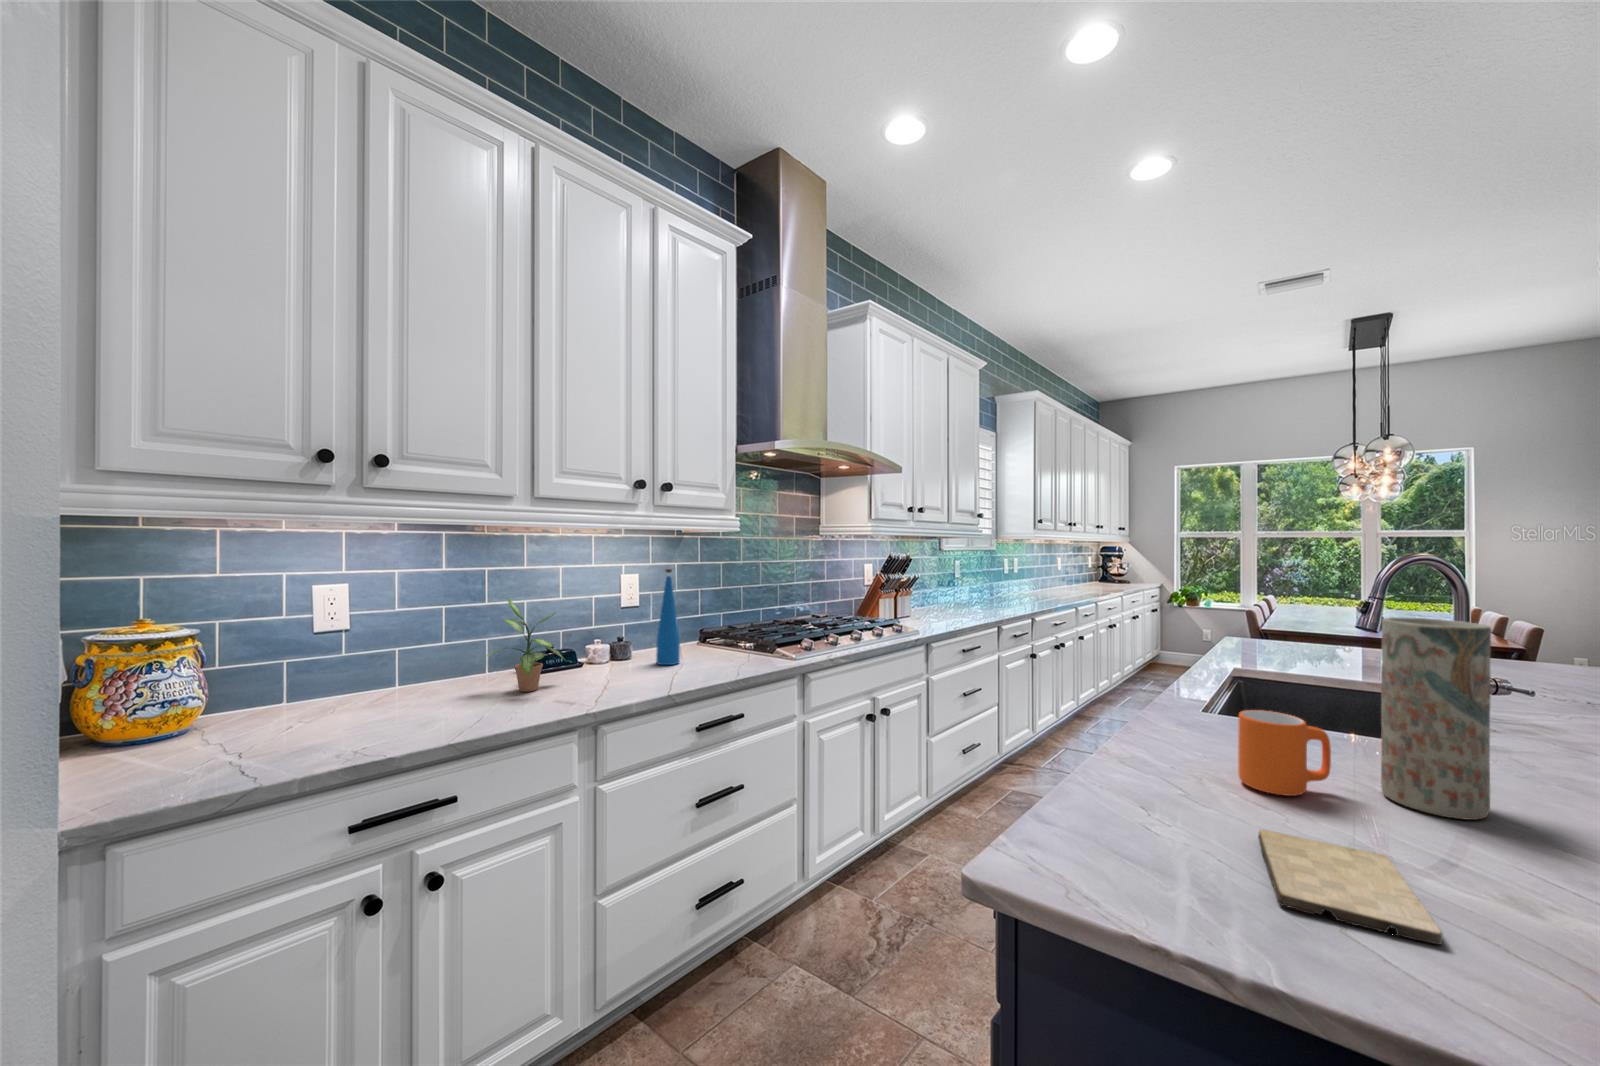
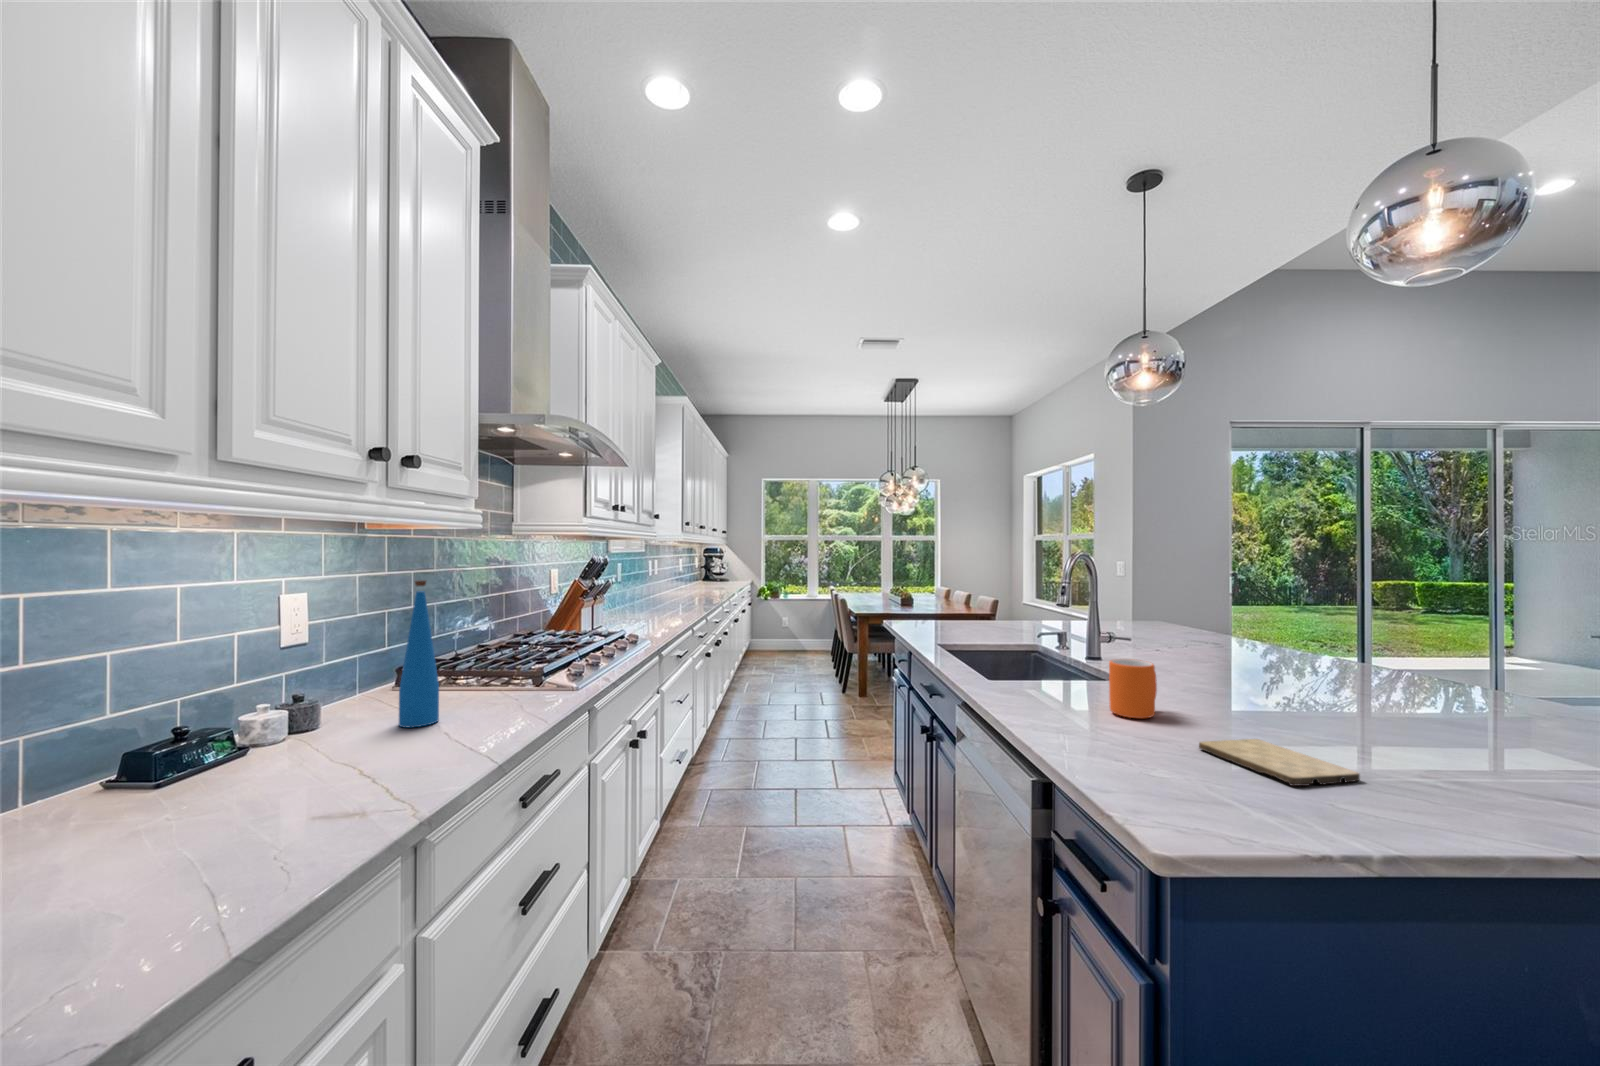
potted plant: present [484,598,564,692] -> none [89,646,300,826]
vase: present [1381,617,1491,820] -> none [1164,584,1224,710]

